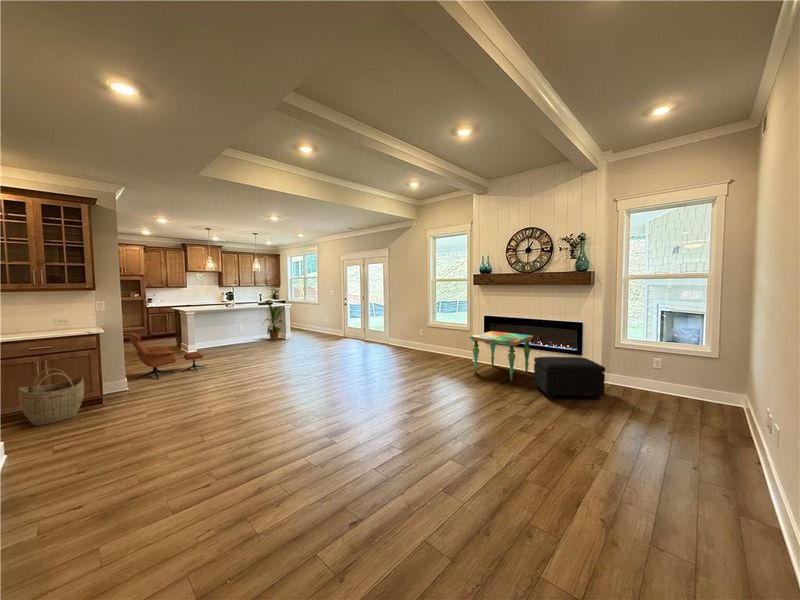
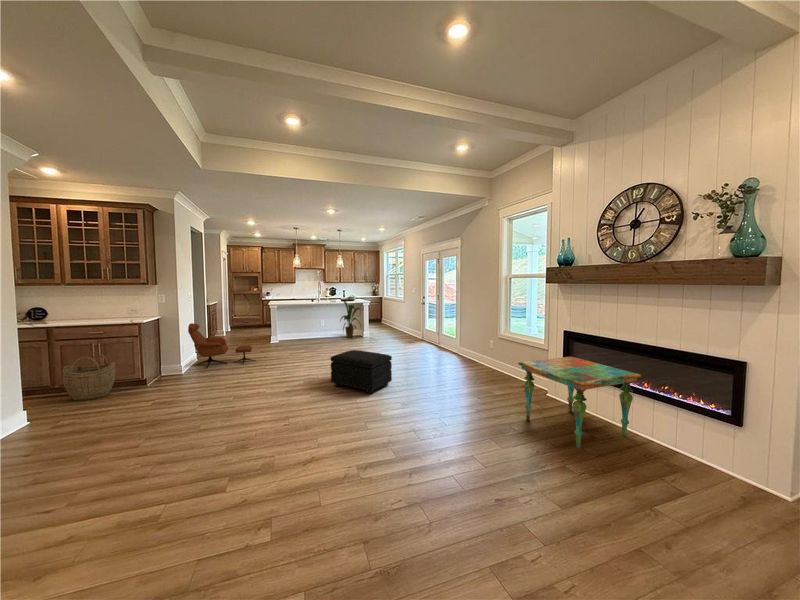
footstool: present [534,357,605,400] -> present [331,350,392,394]

